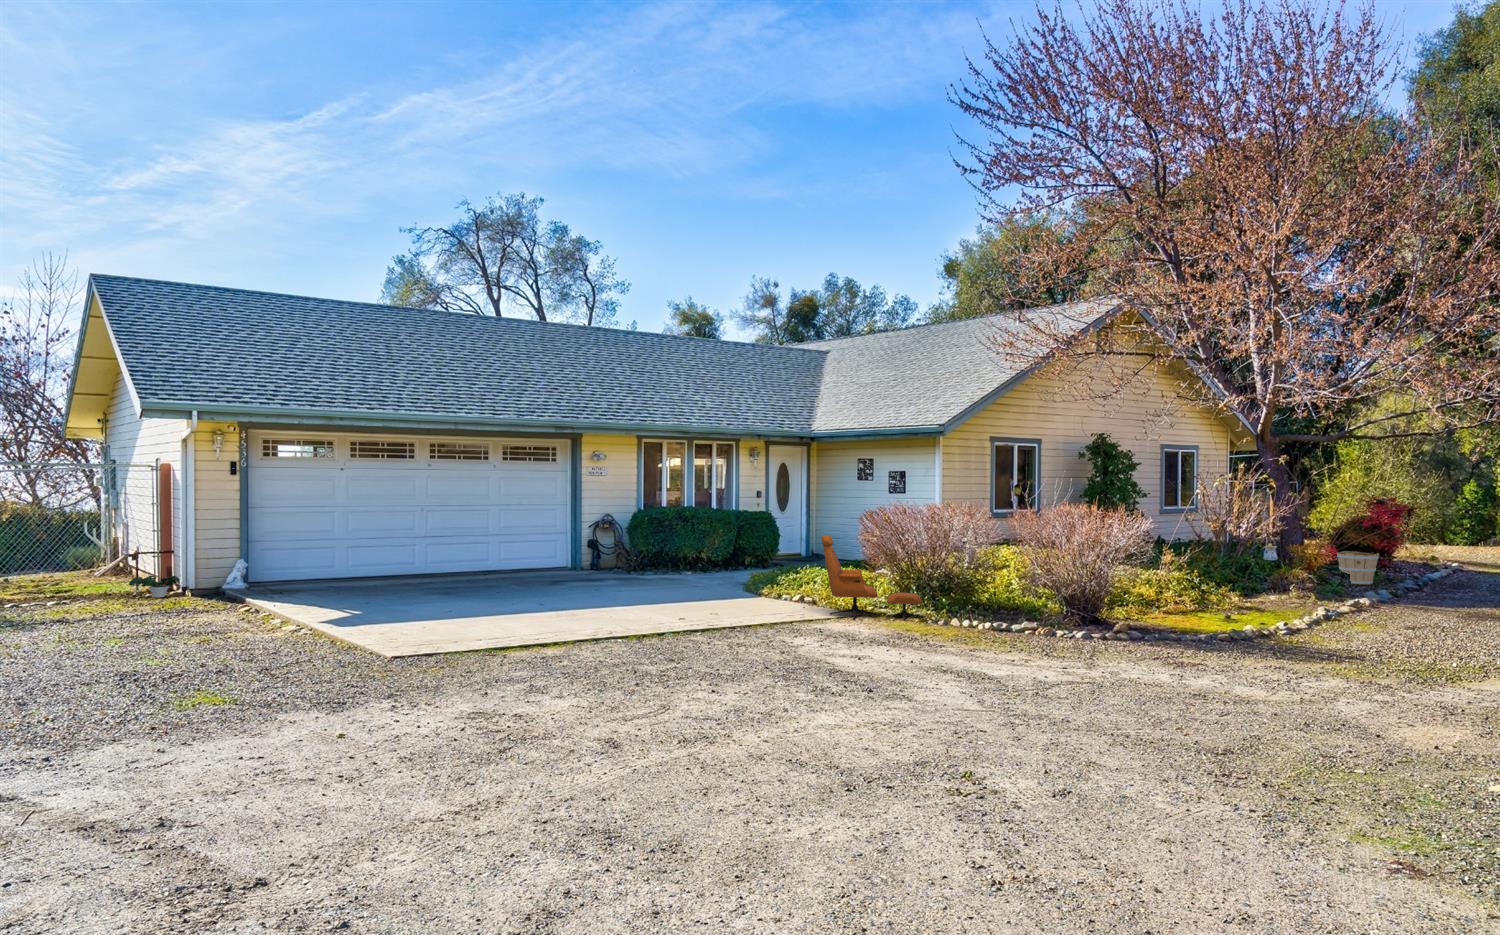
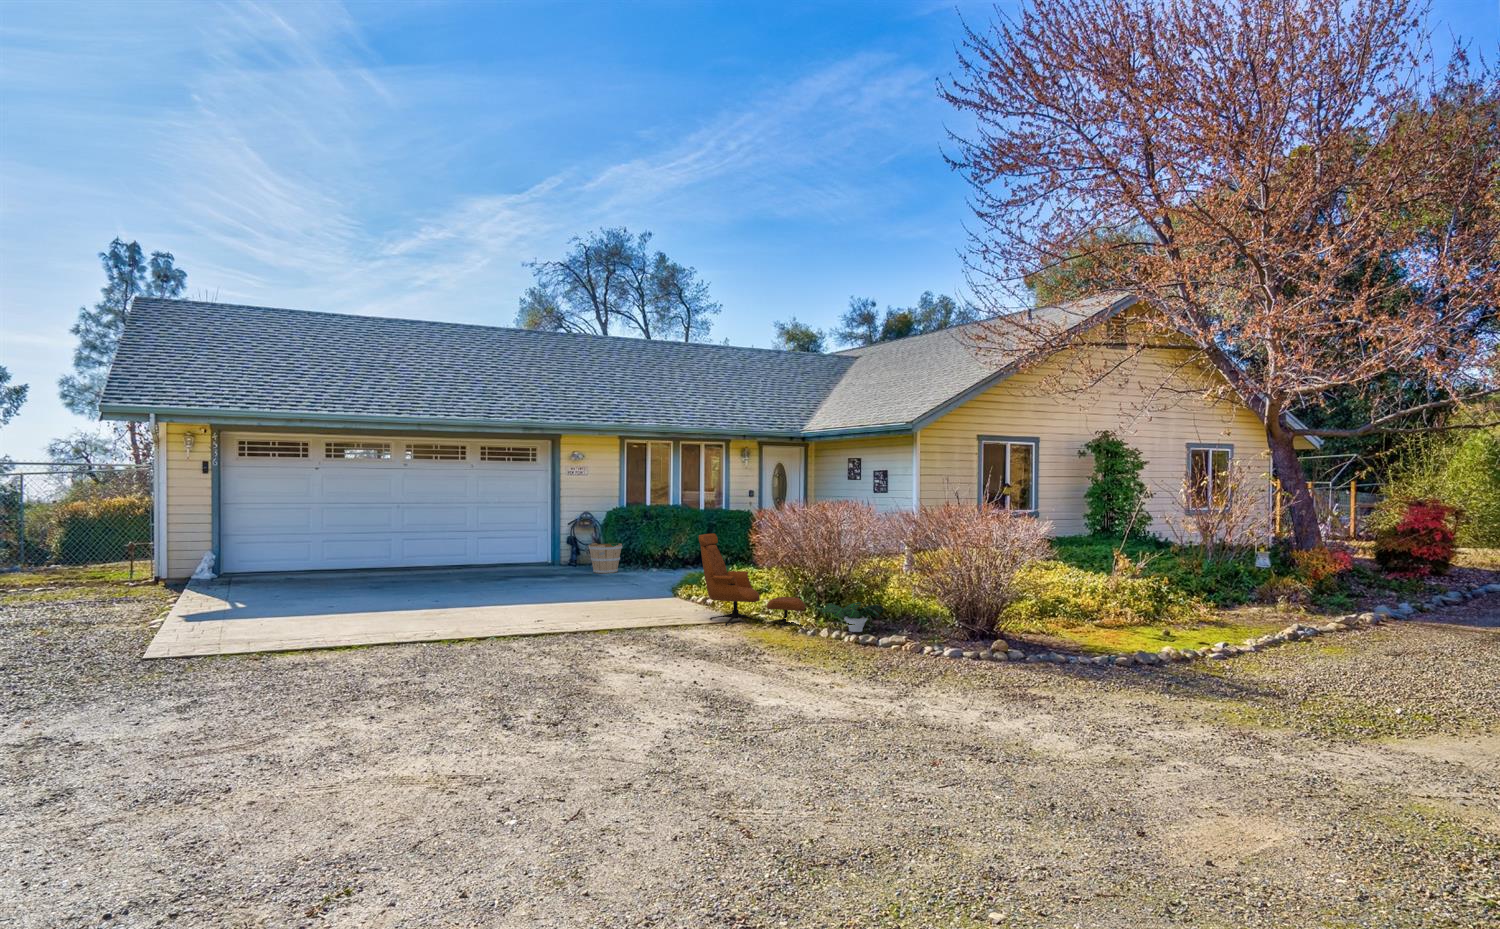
wooden bucket: present [1337,551,1379,585] -> present [589,543,622,573]
potted plant: present [129,575,180,597] -> present [822,602,884,632]

